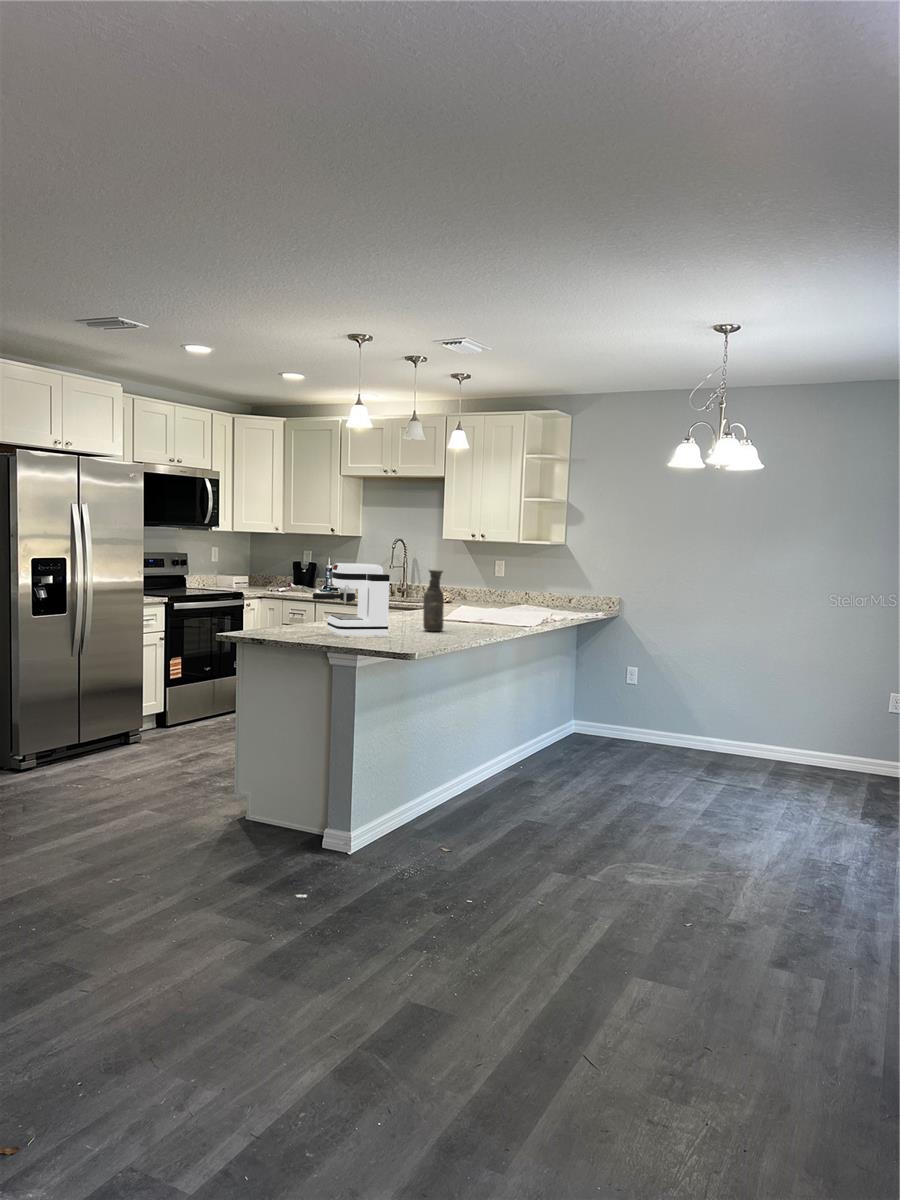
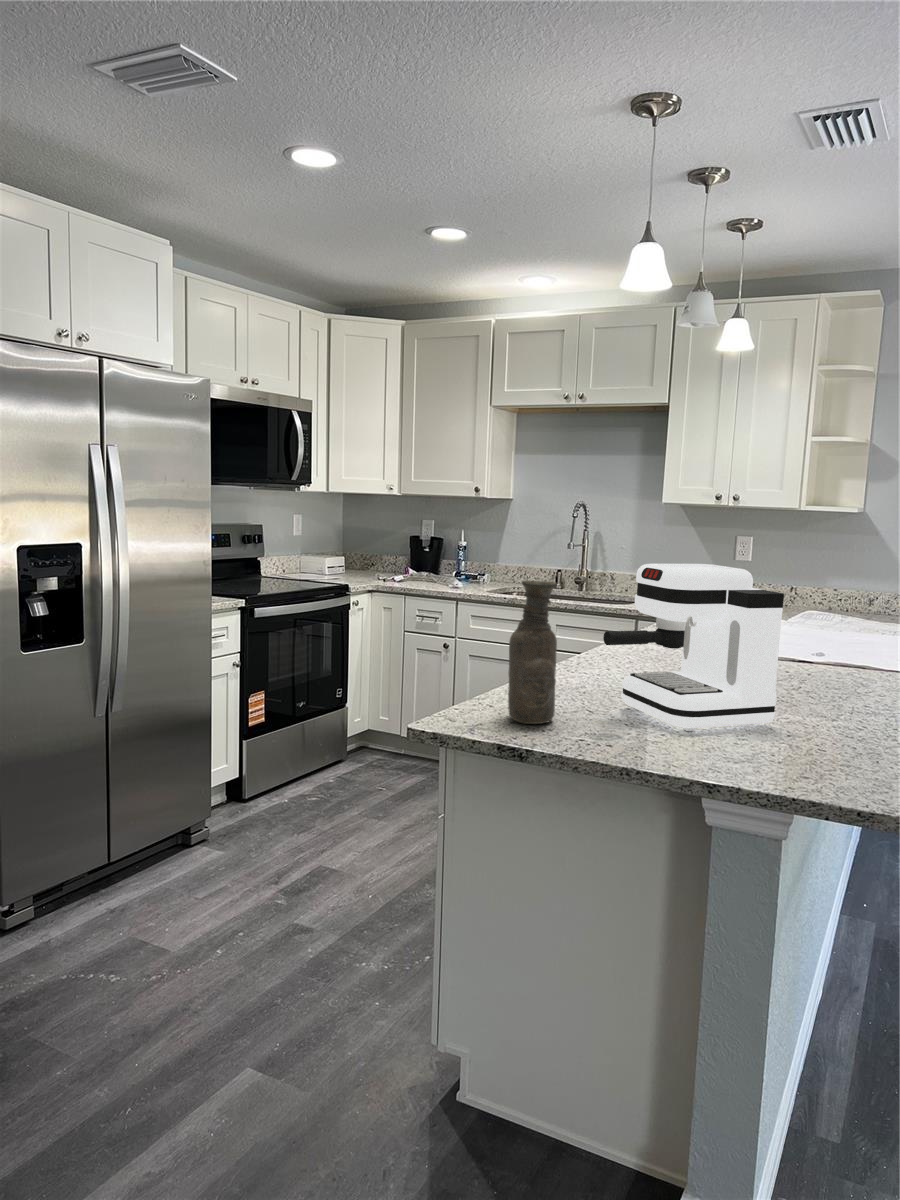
vase: present [423,570,444,631] -> present [508,581,557,724]

